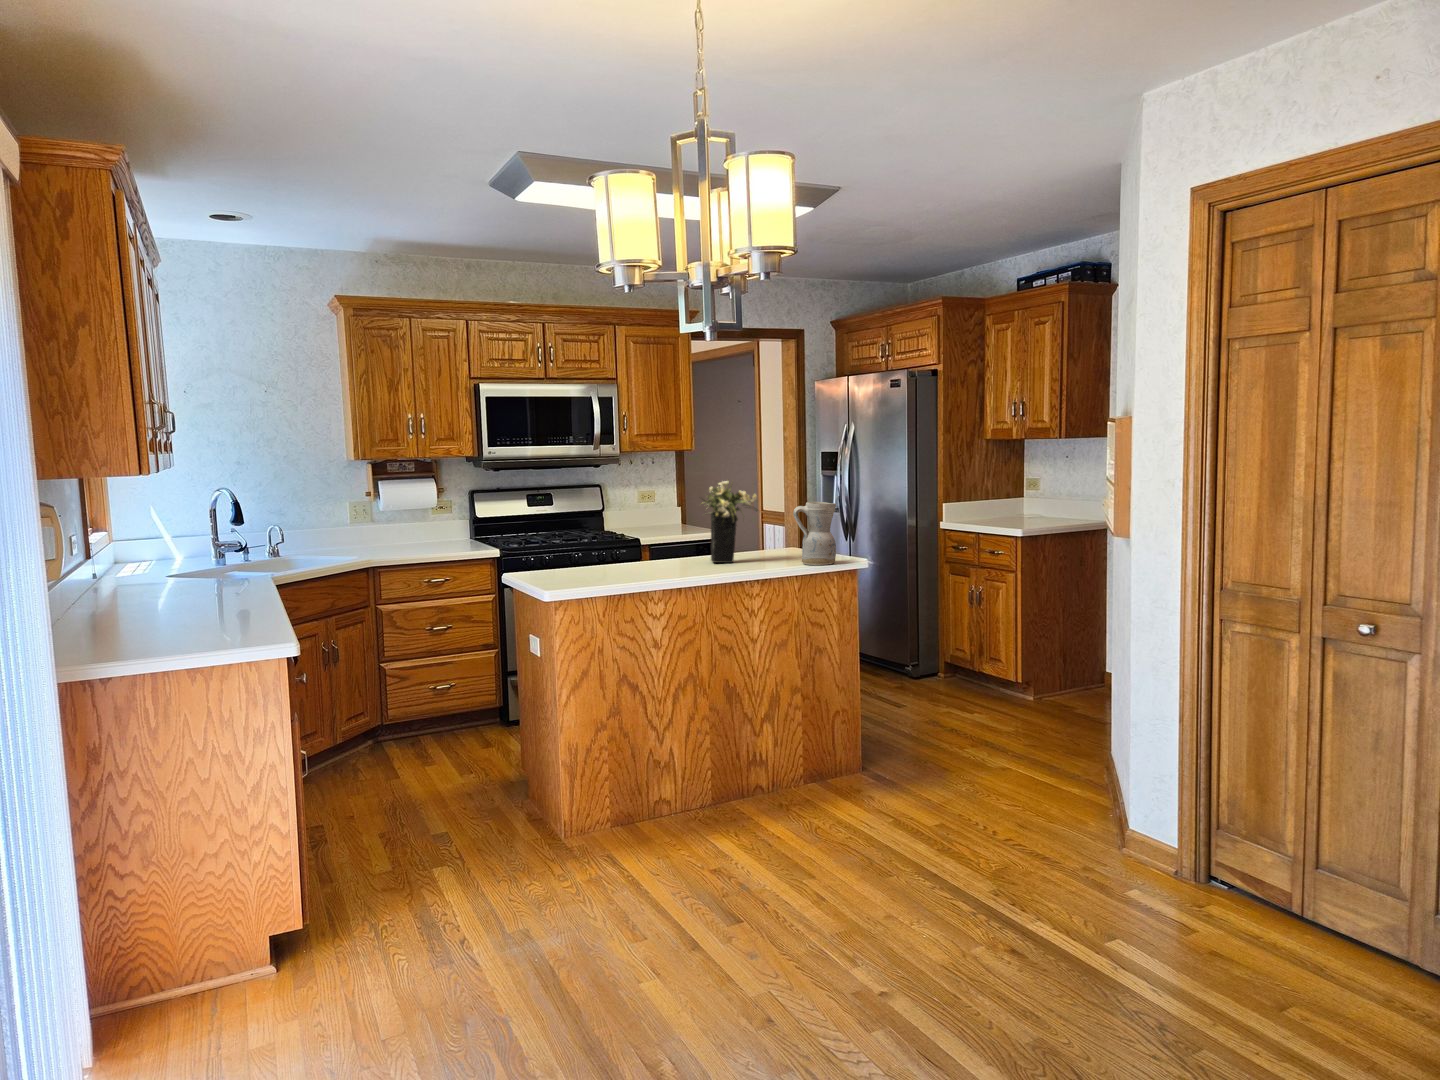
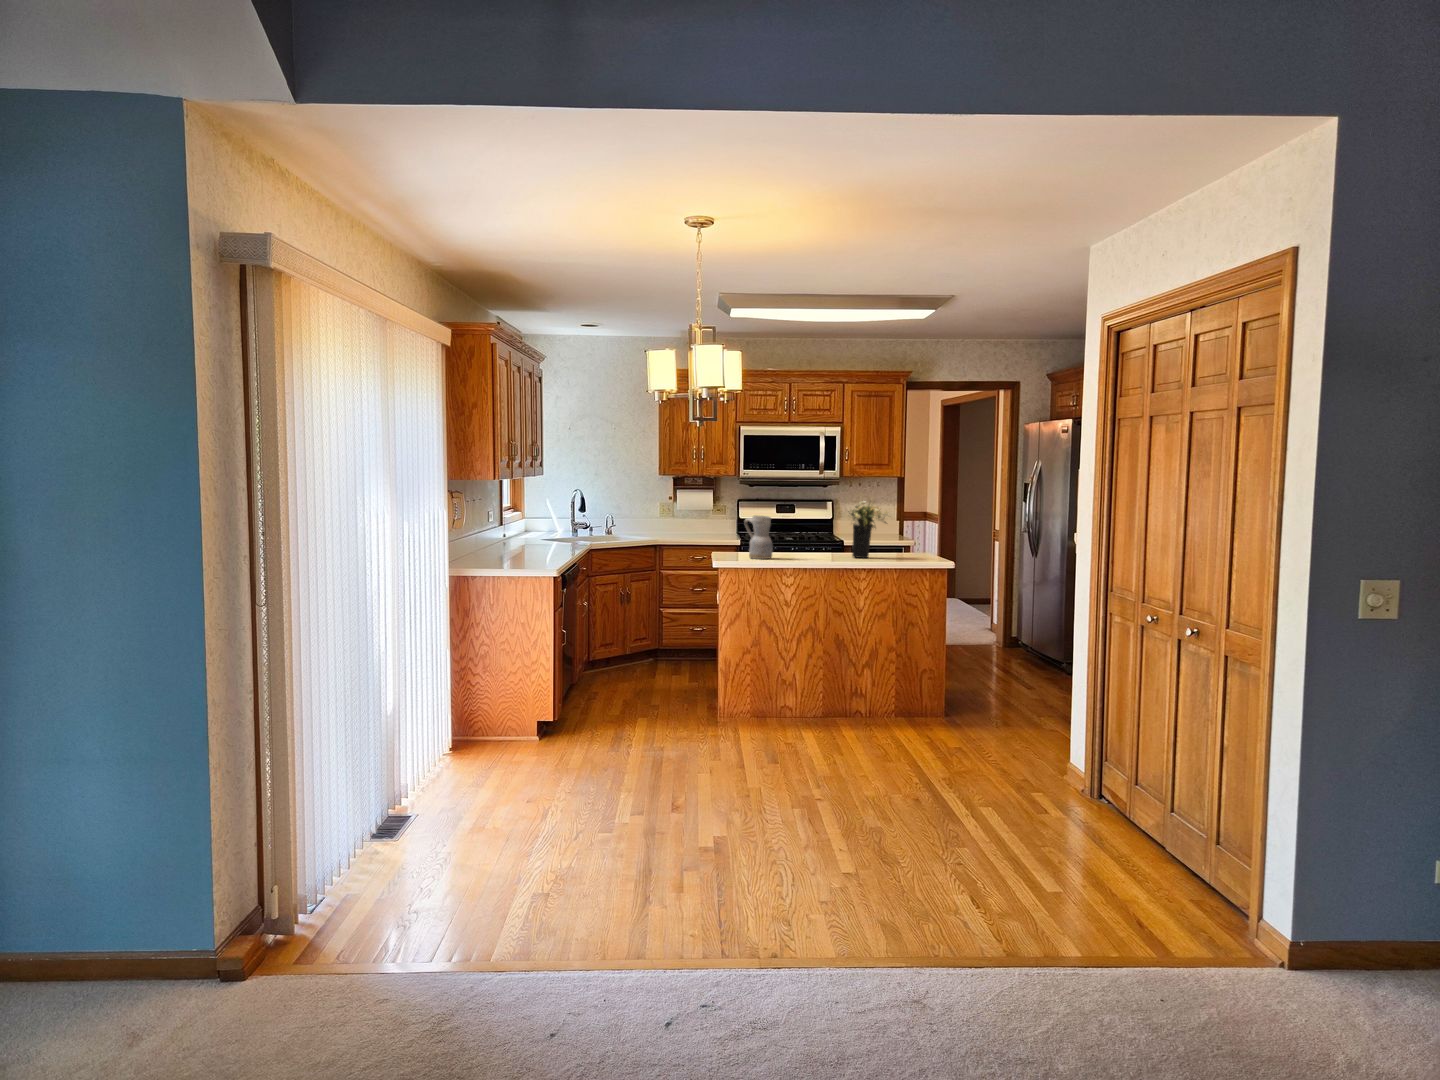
ceramic pitcher: present [793,502,836,565] -> present [744,515,773,559]

